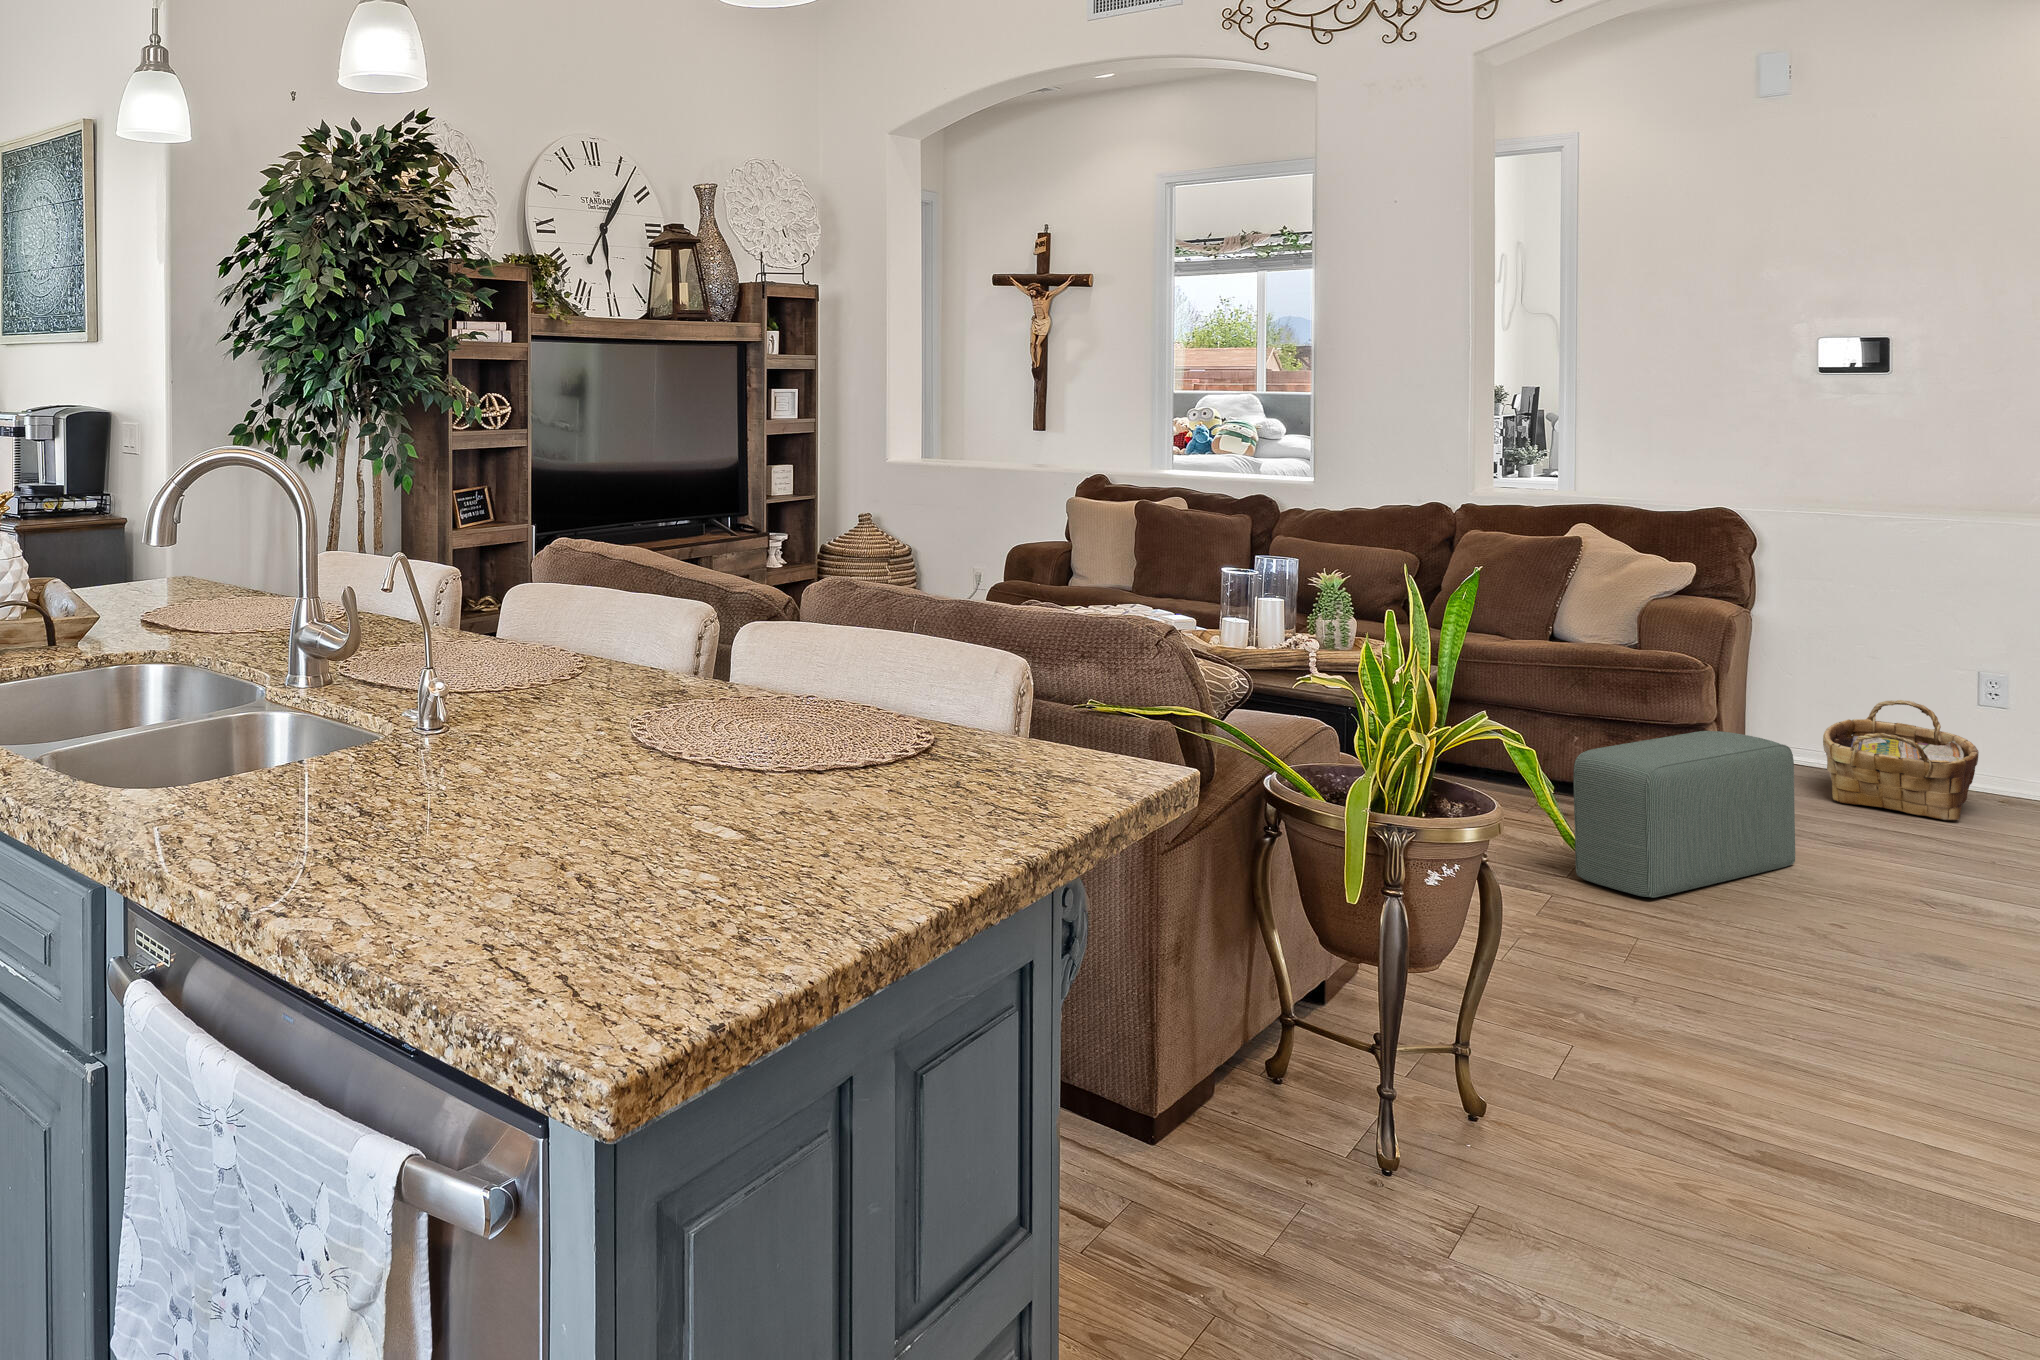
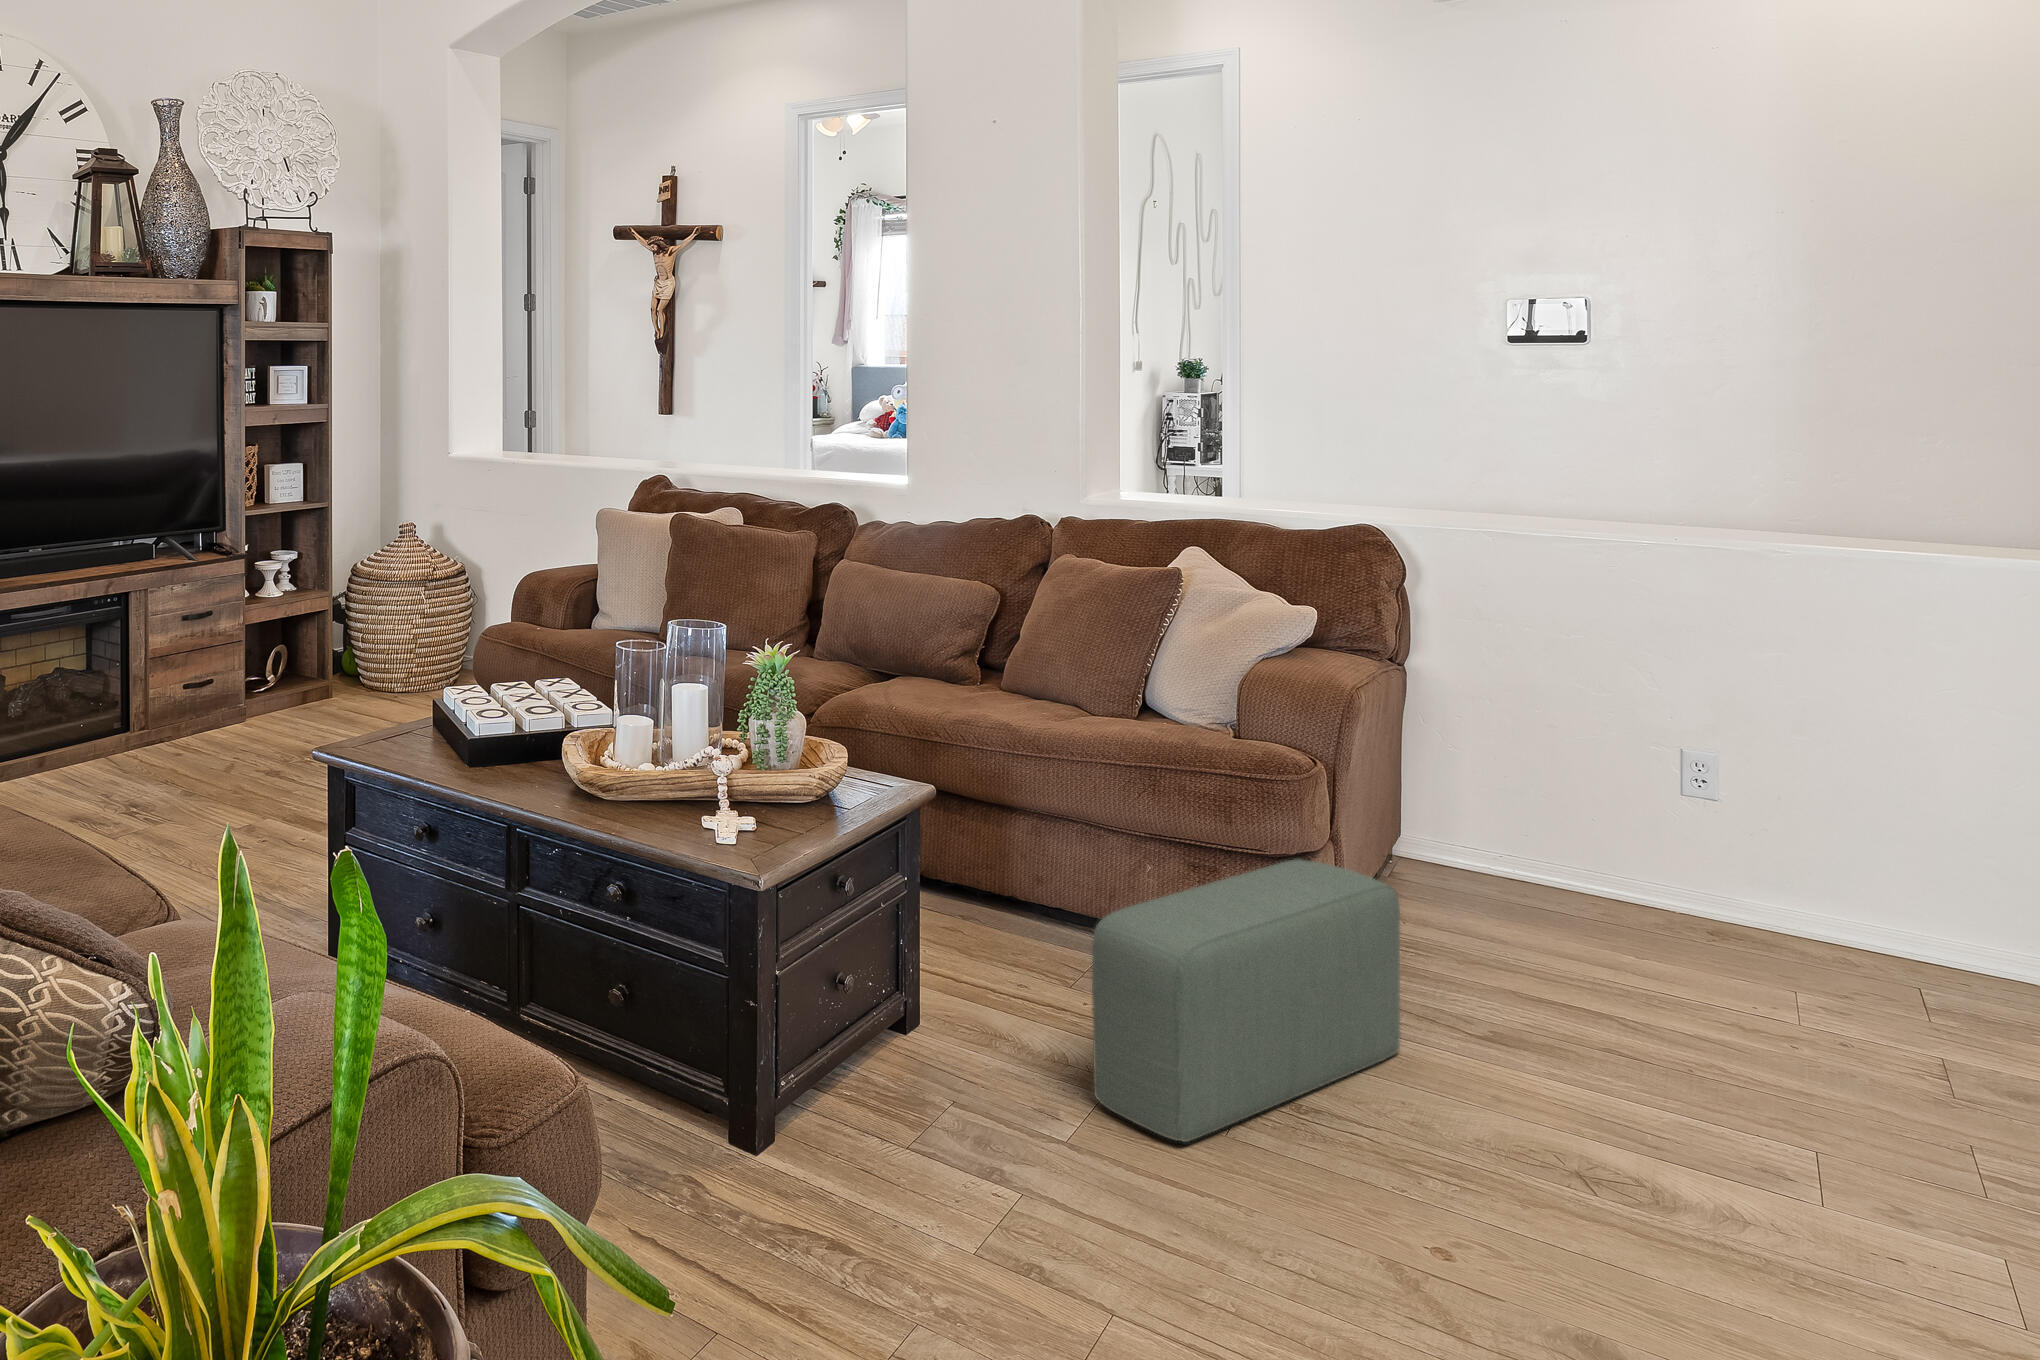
woven basket: present [1823,700,1979,820] -> none [1463,781,1648,954]

